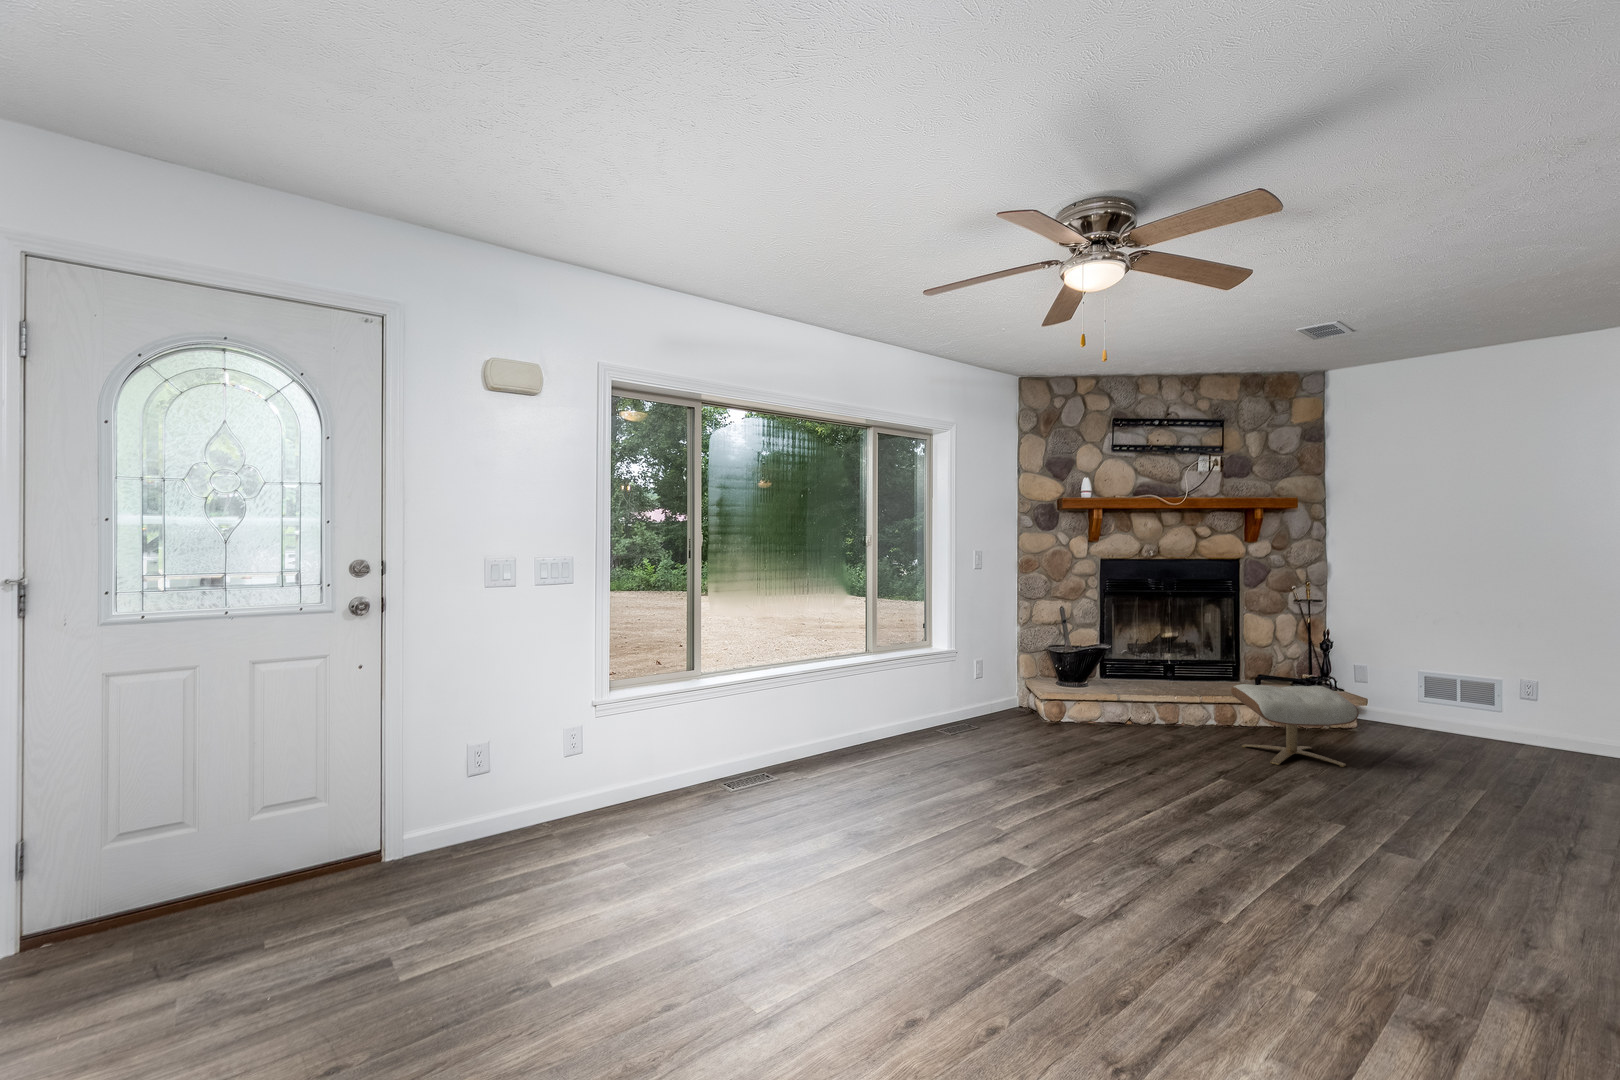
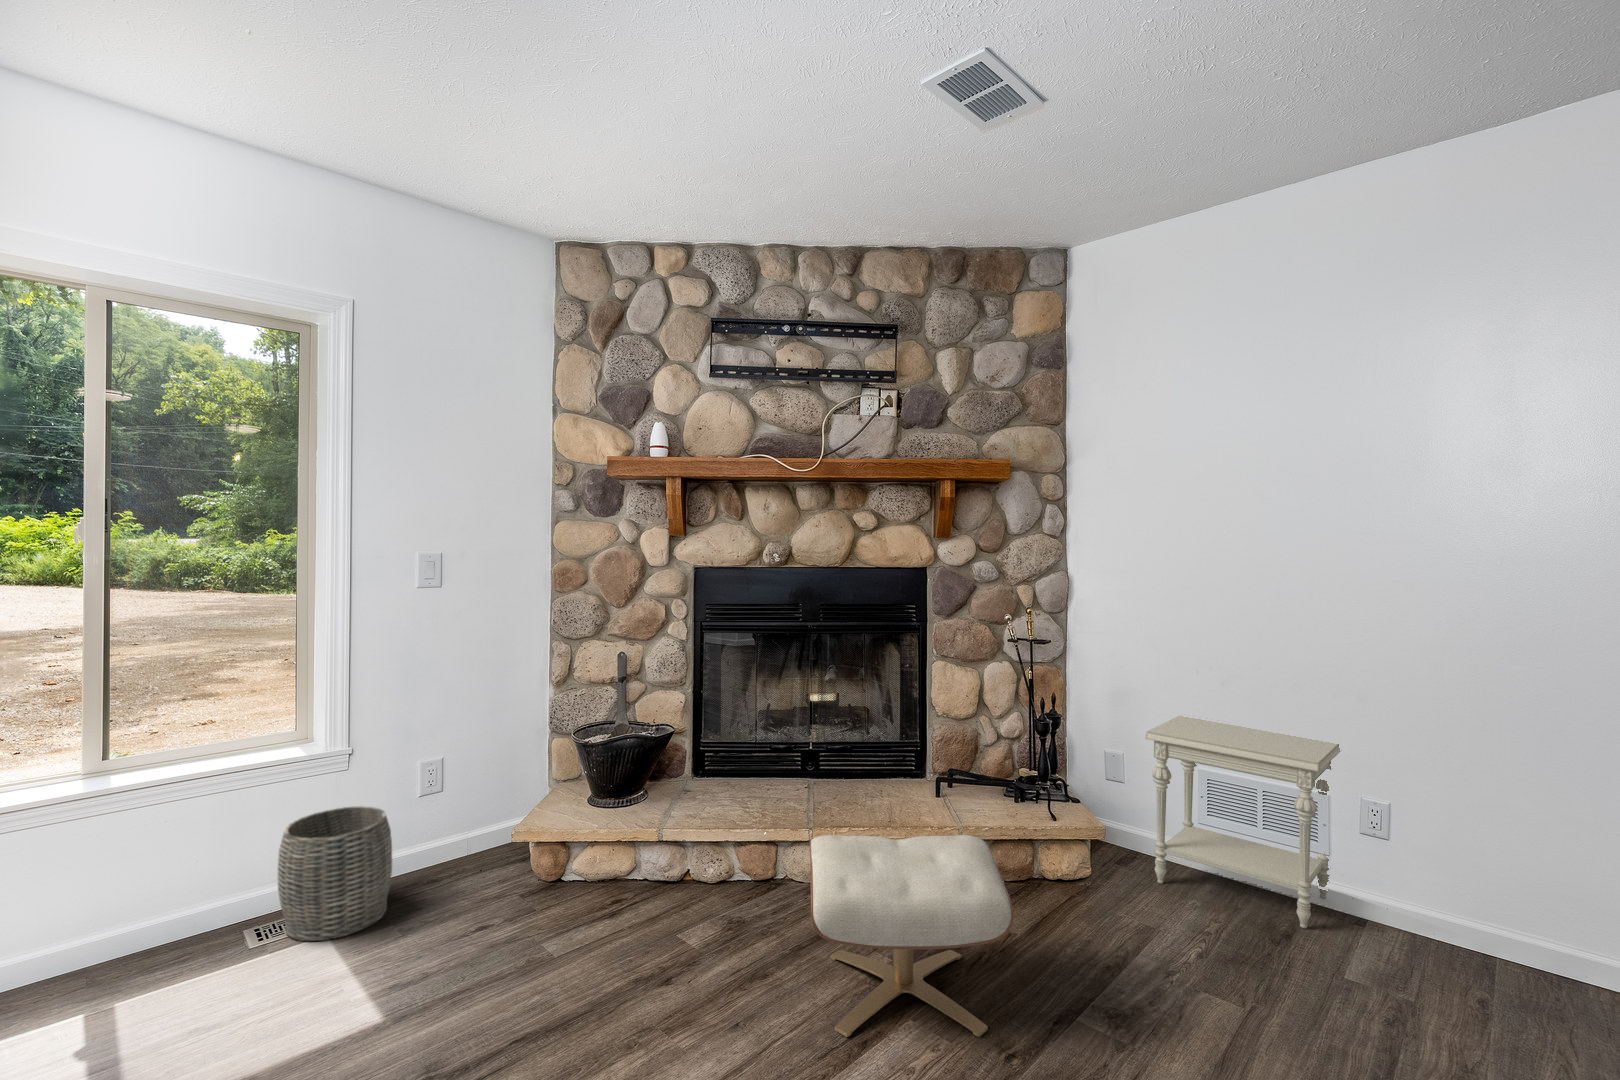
side table: none [1394,643,1517,747] -> present [1145,716,1341,928]
woven basket: none [943,677,993,734] -> present [278,806,392,941]

